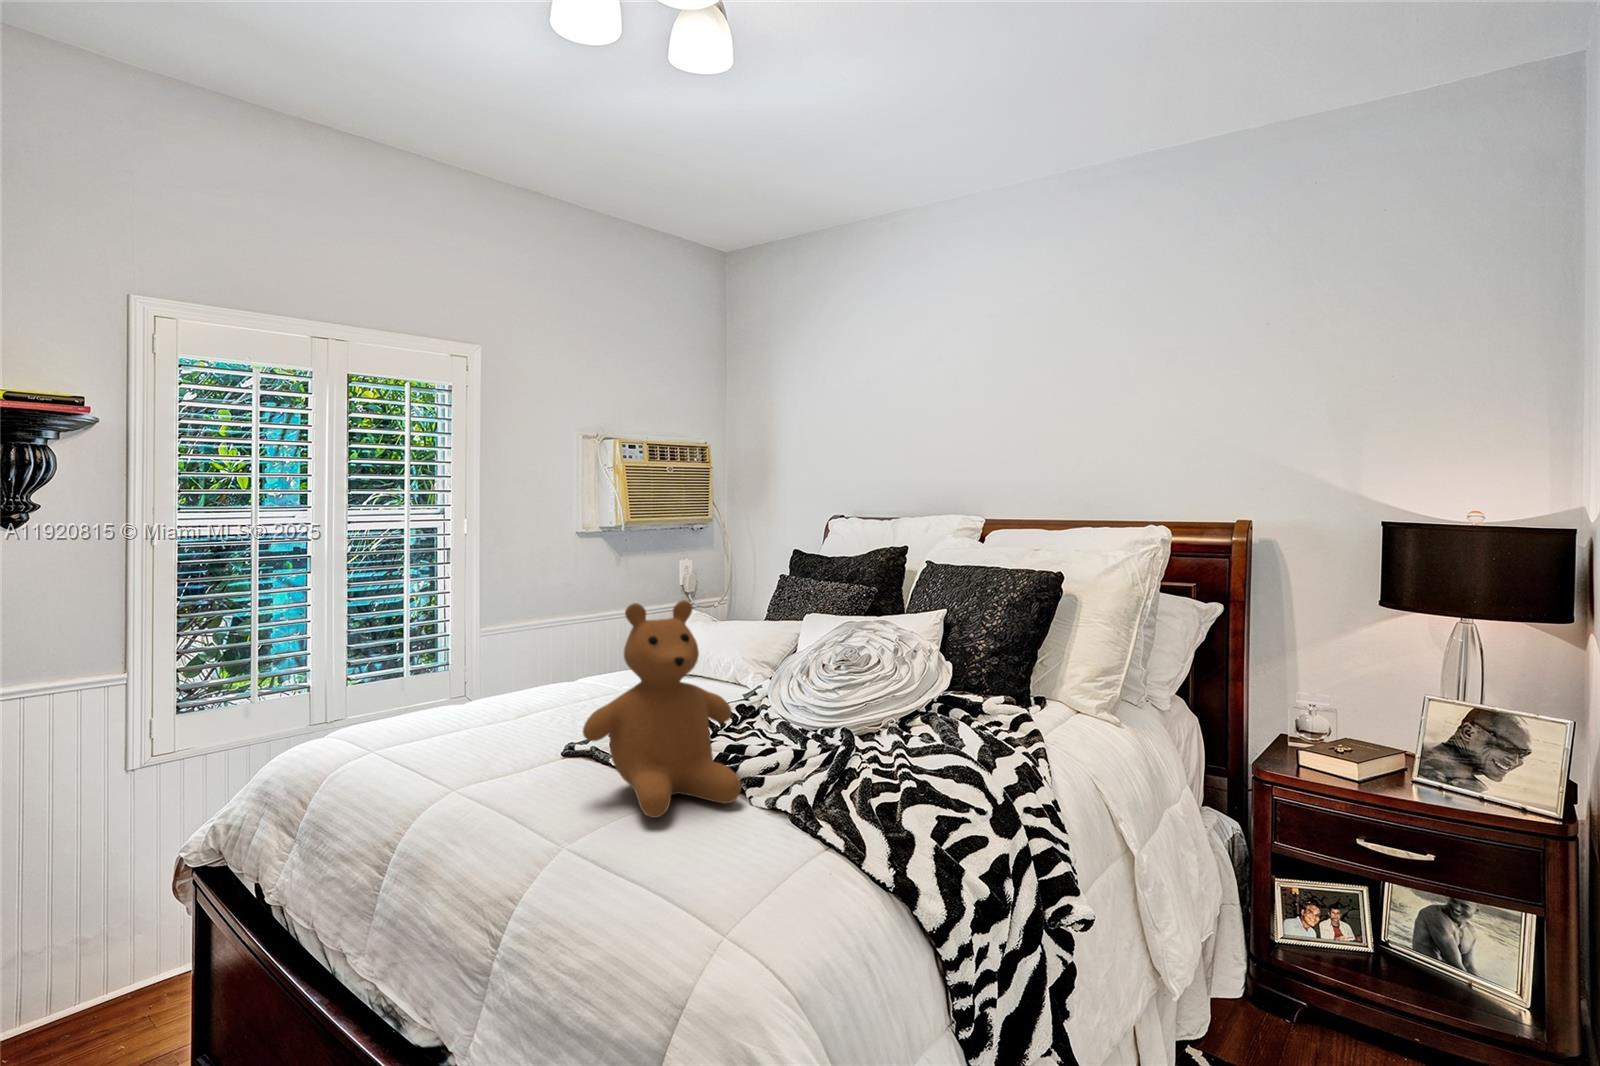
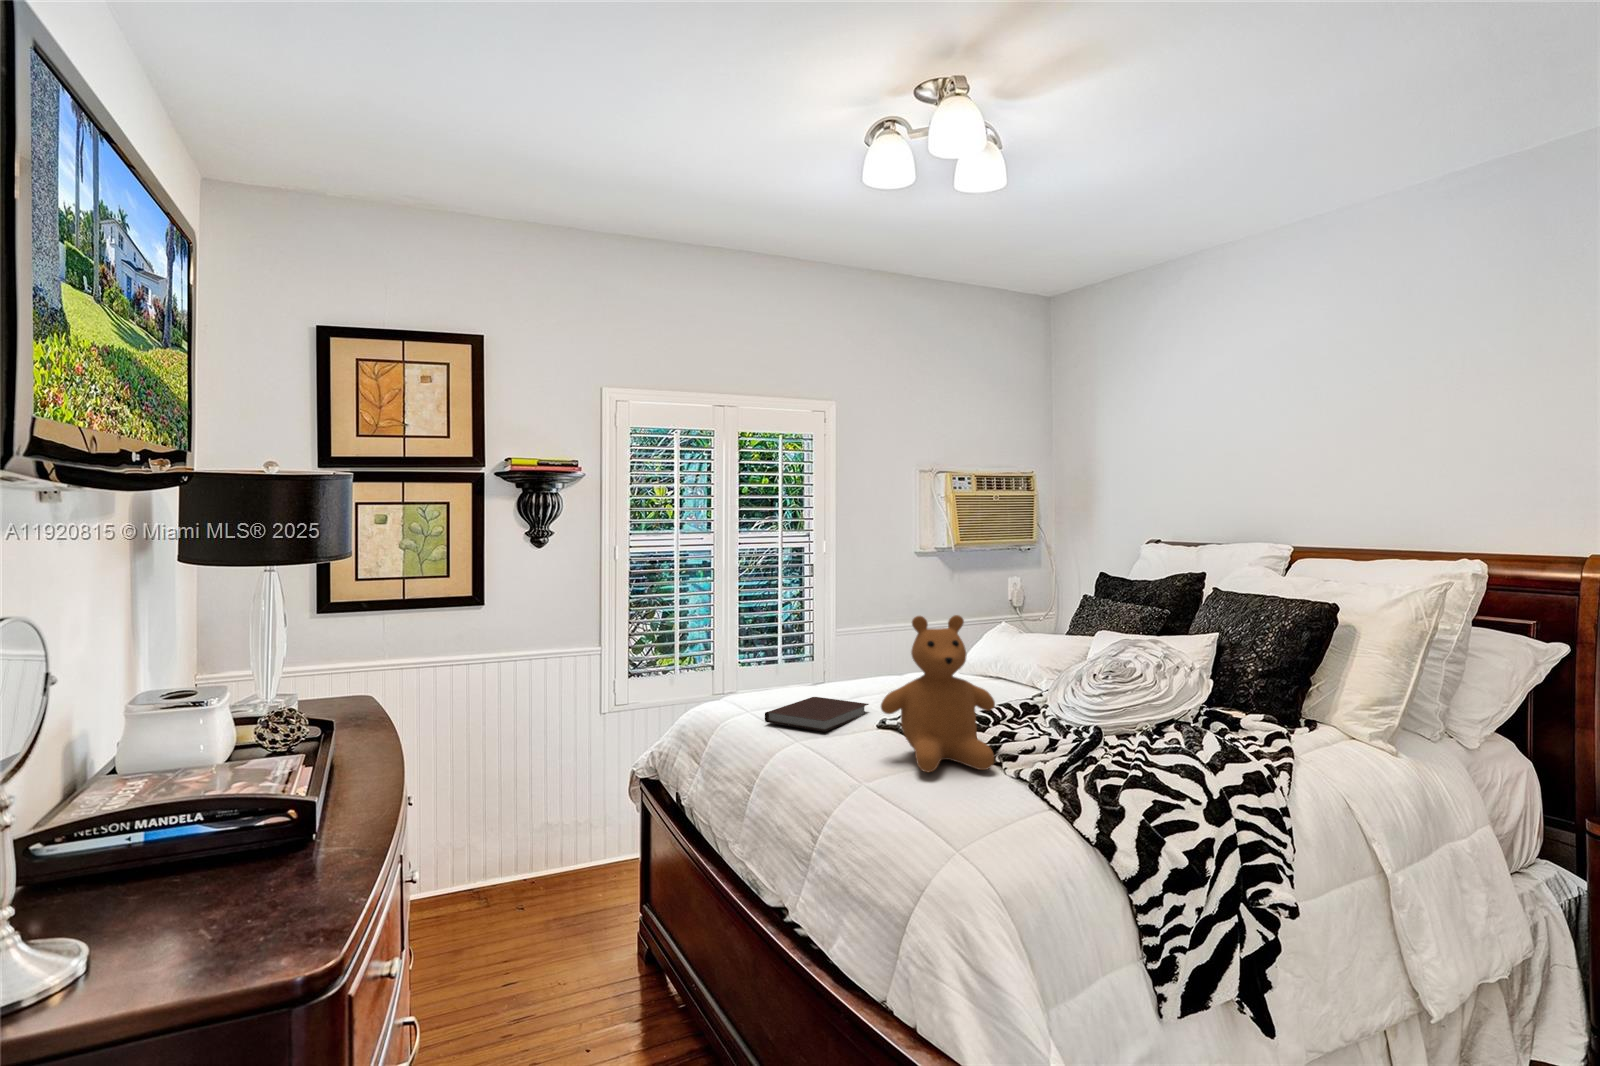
notebook: none [400,722,553,772] -> present [765,697,869,732]

